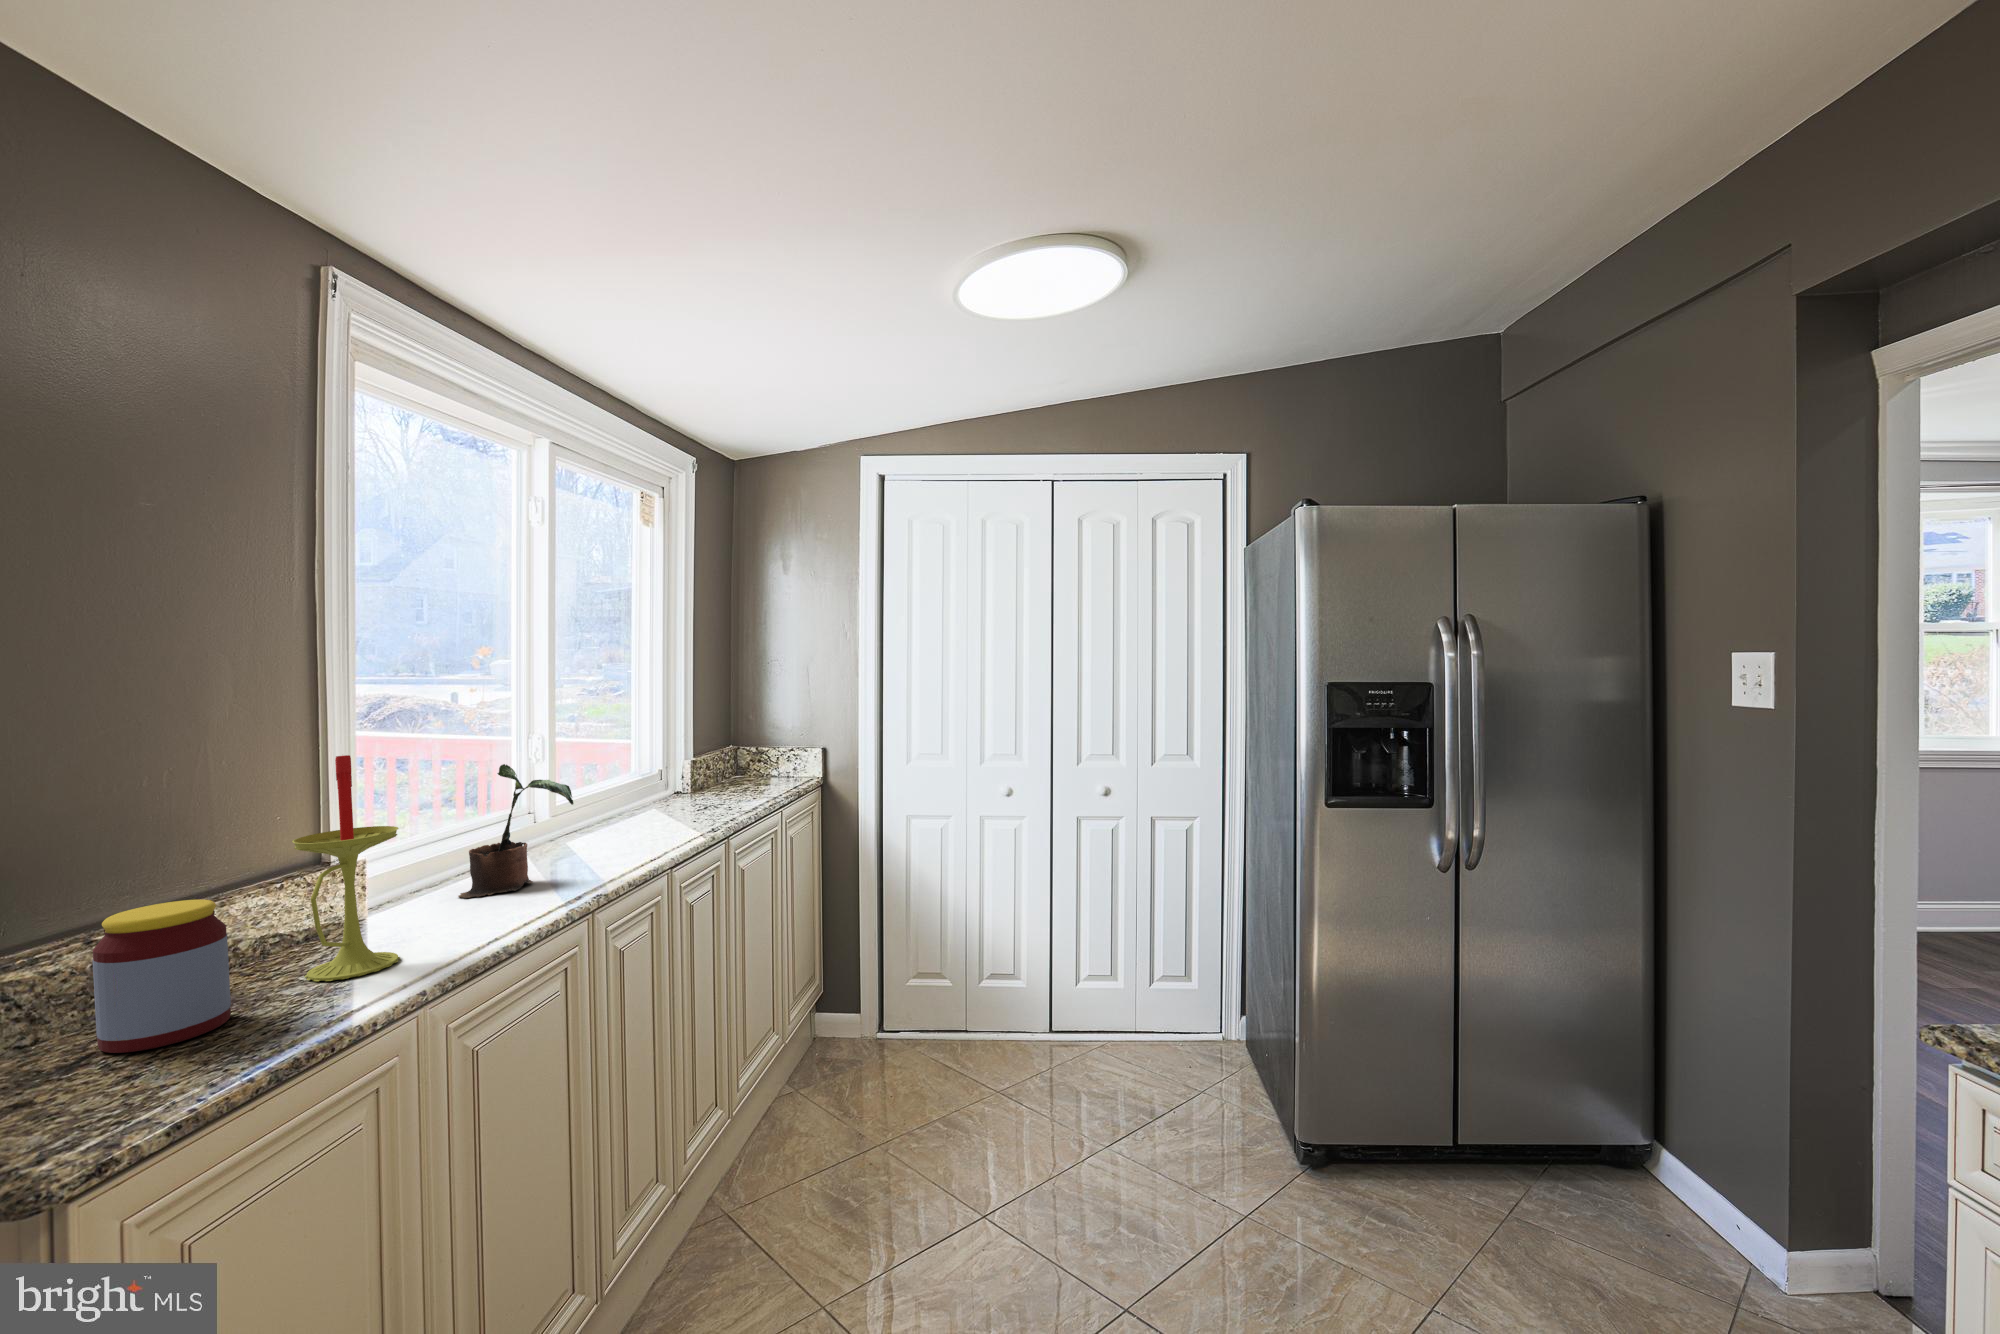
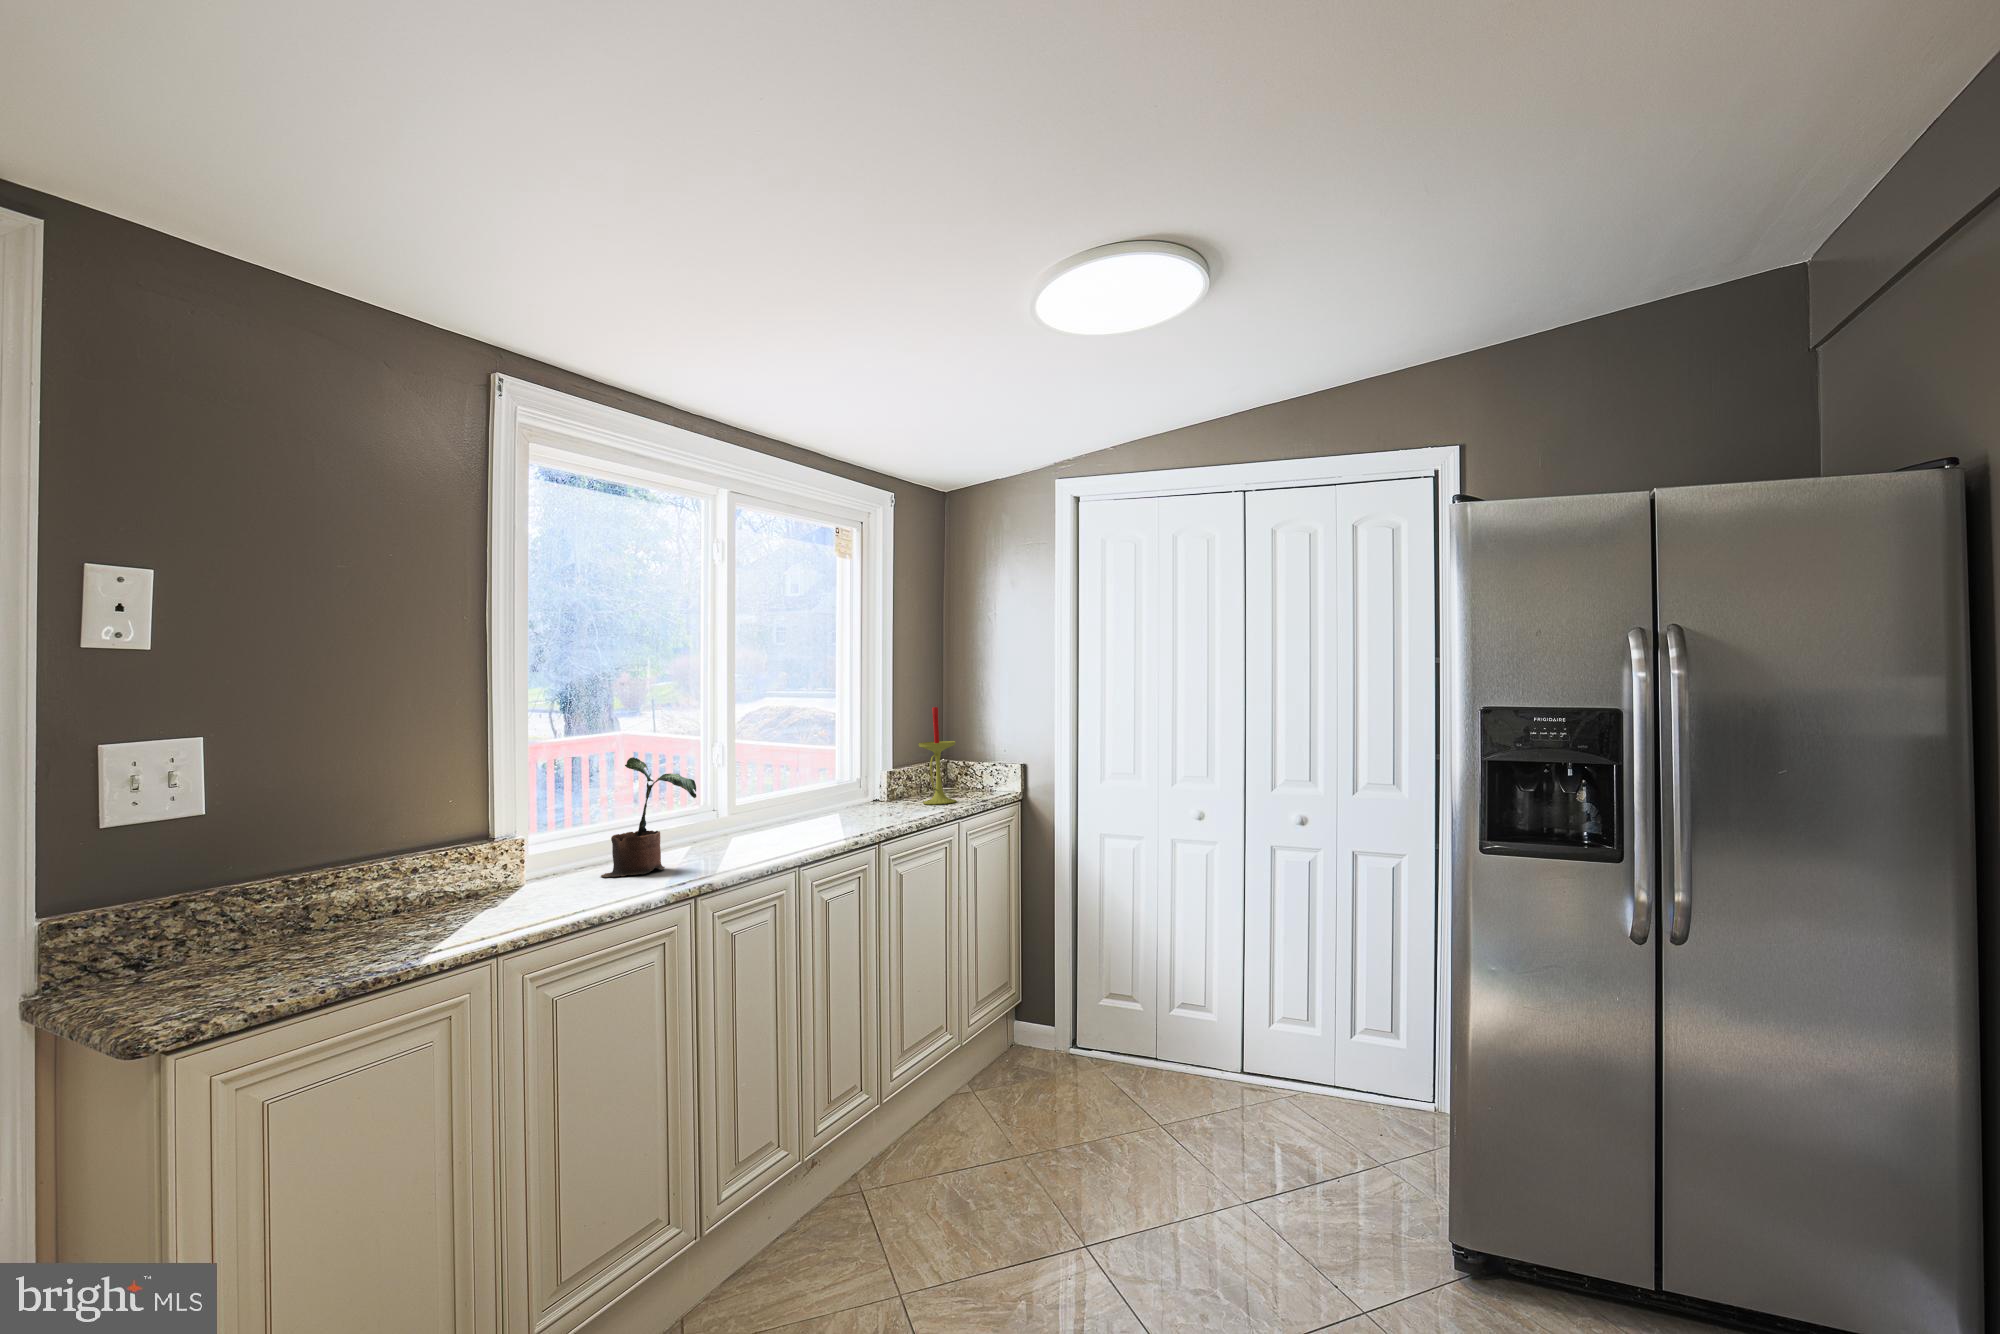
candle: present [292,755,400,981] -> present [918,707,956,804]
jar: present [93,900,231,1053] -> none [265,850,359,962]

